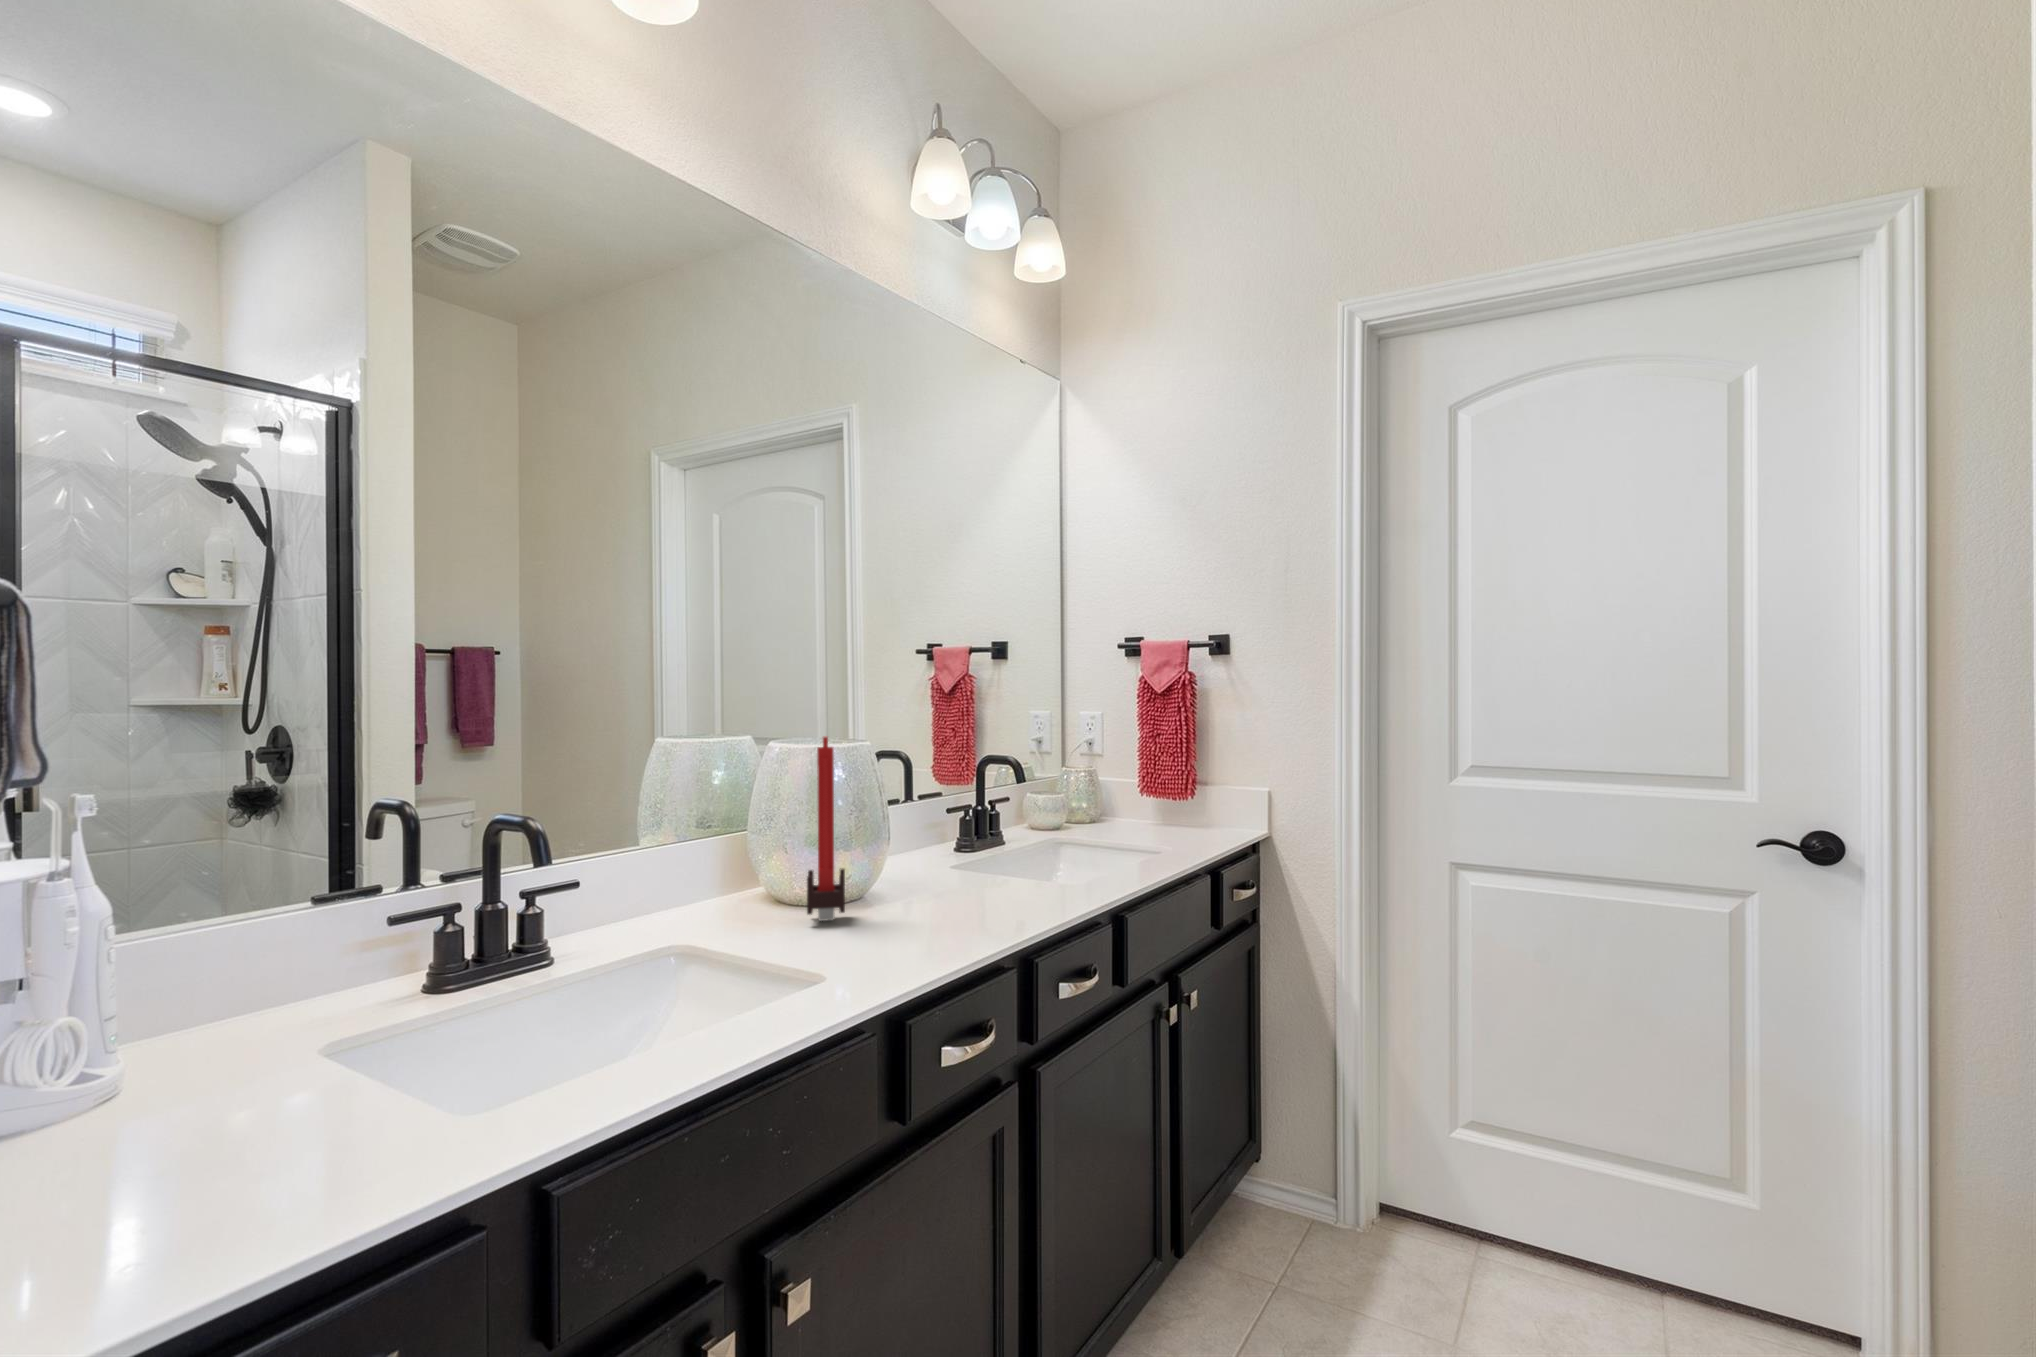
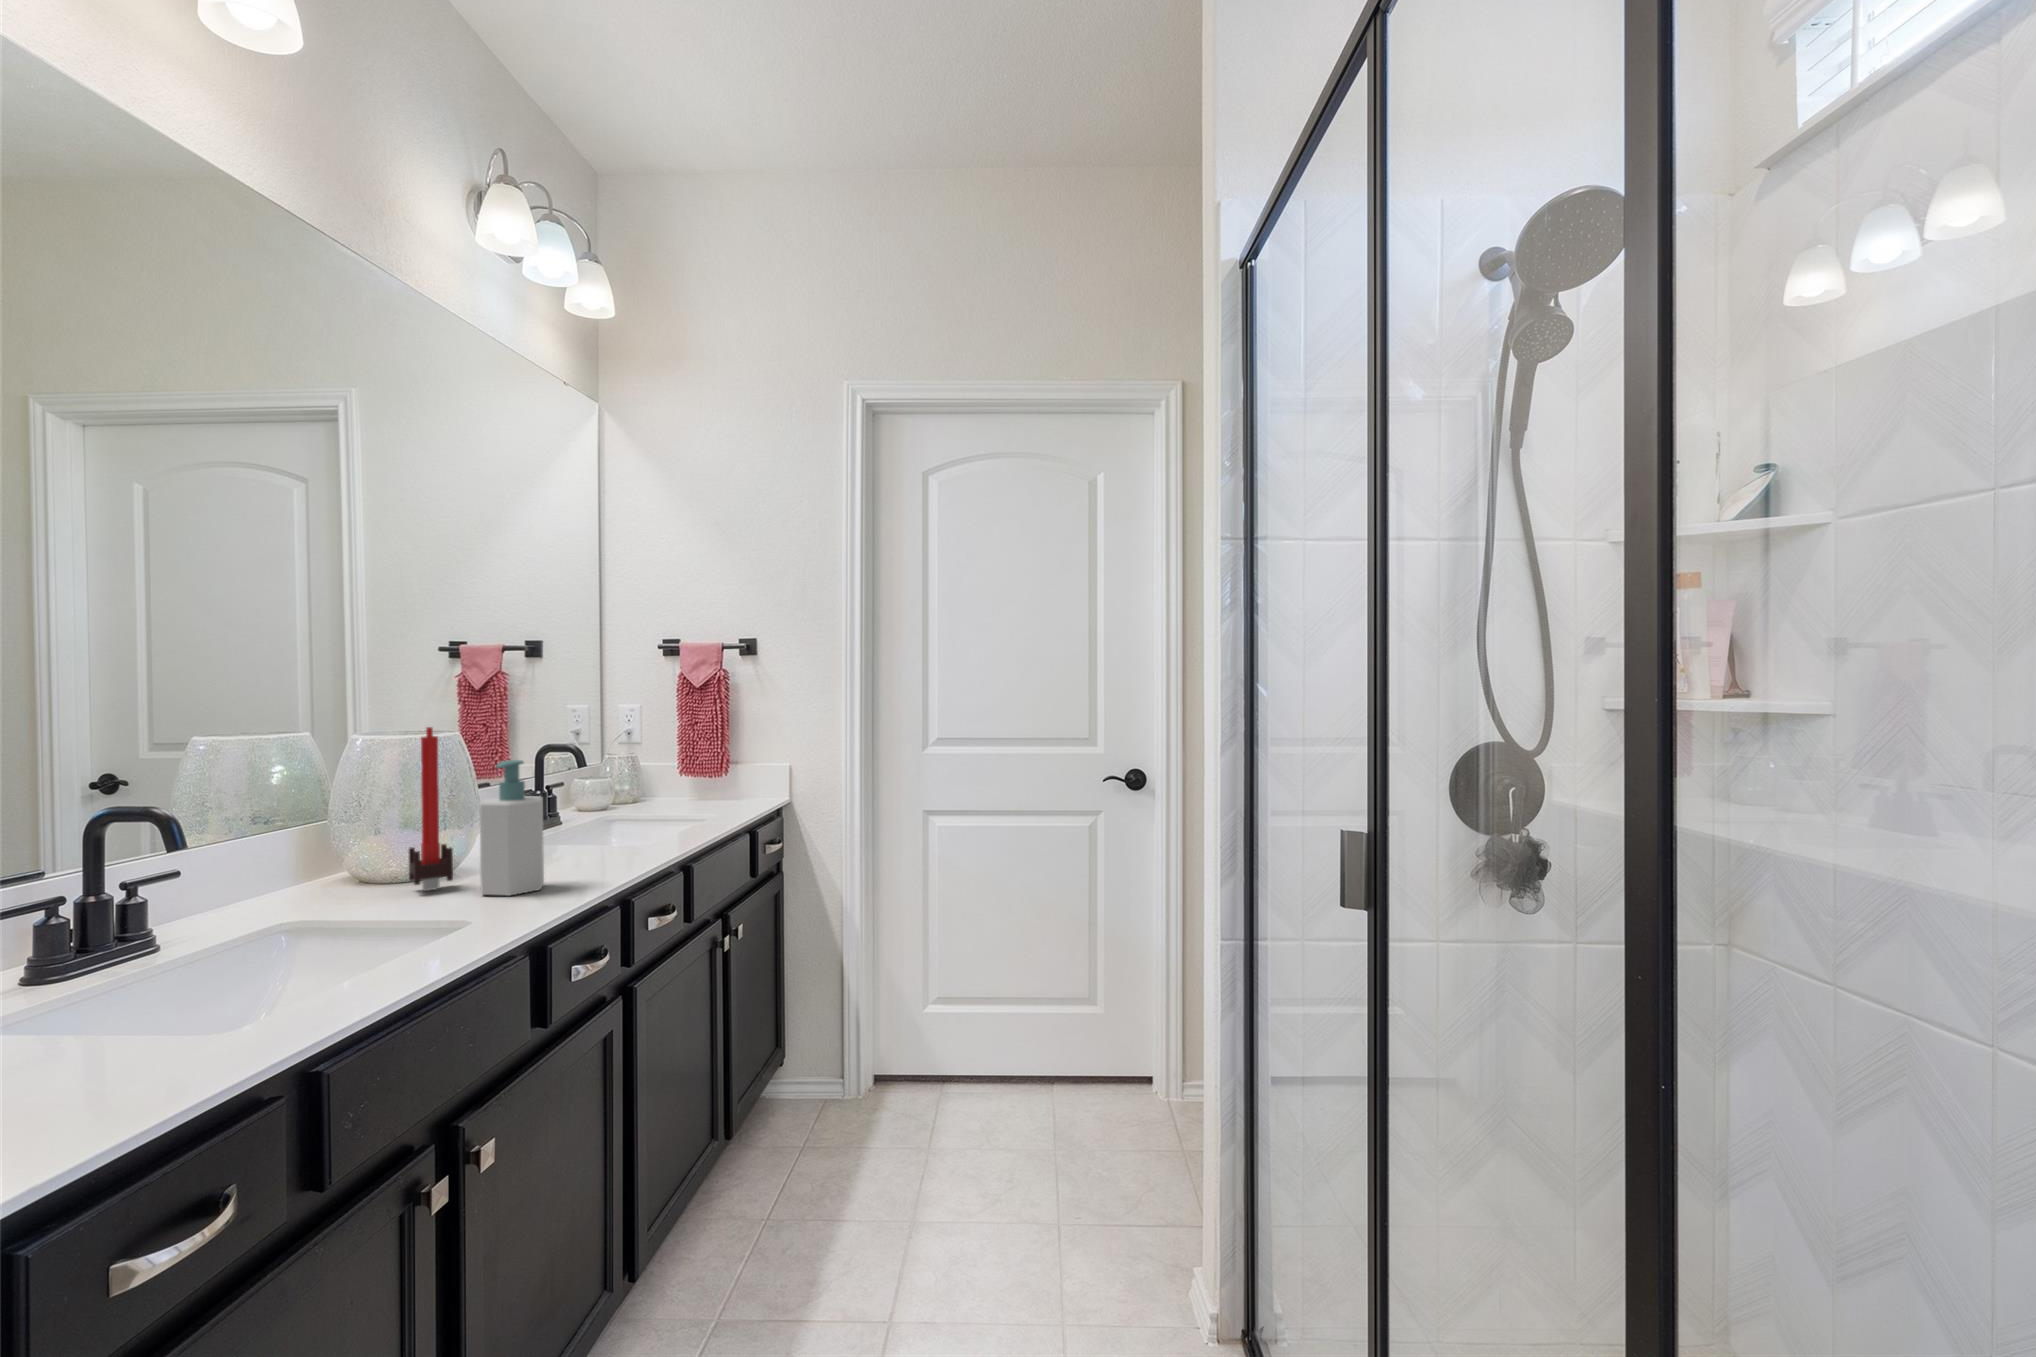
soap bottle: none [862,779,933,943] -> present [480,760,544,896]

